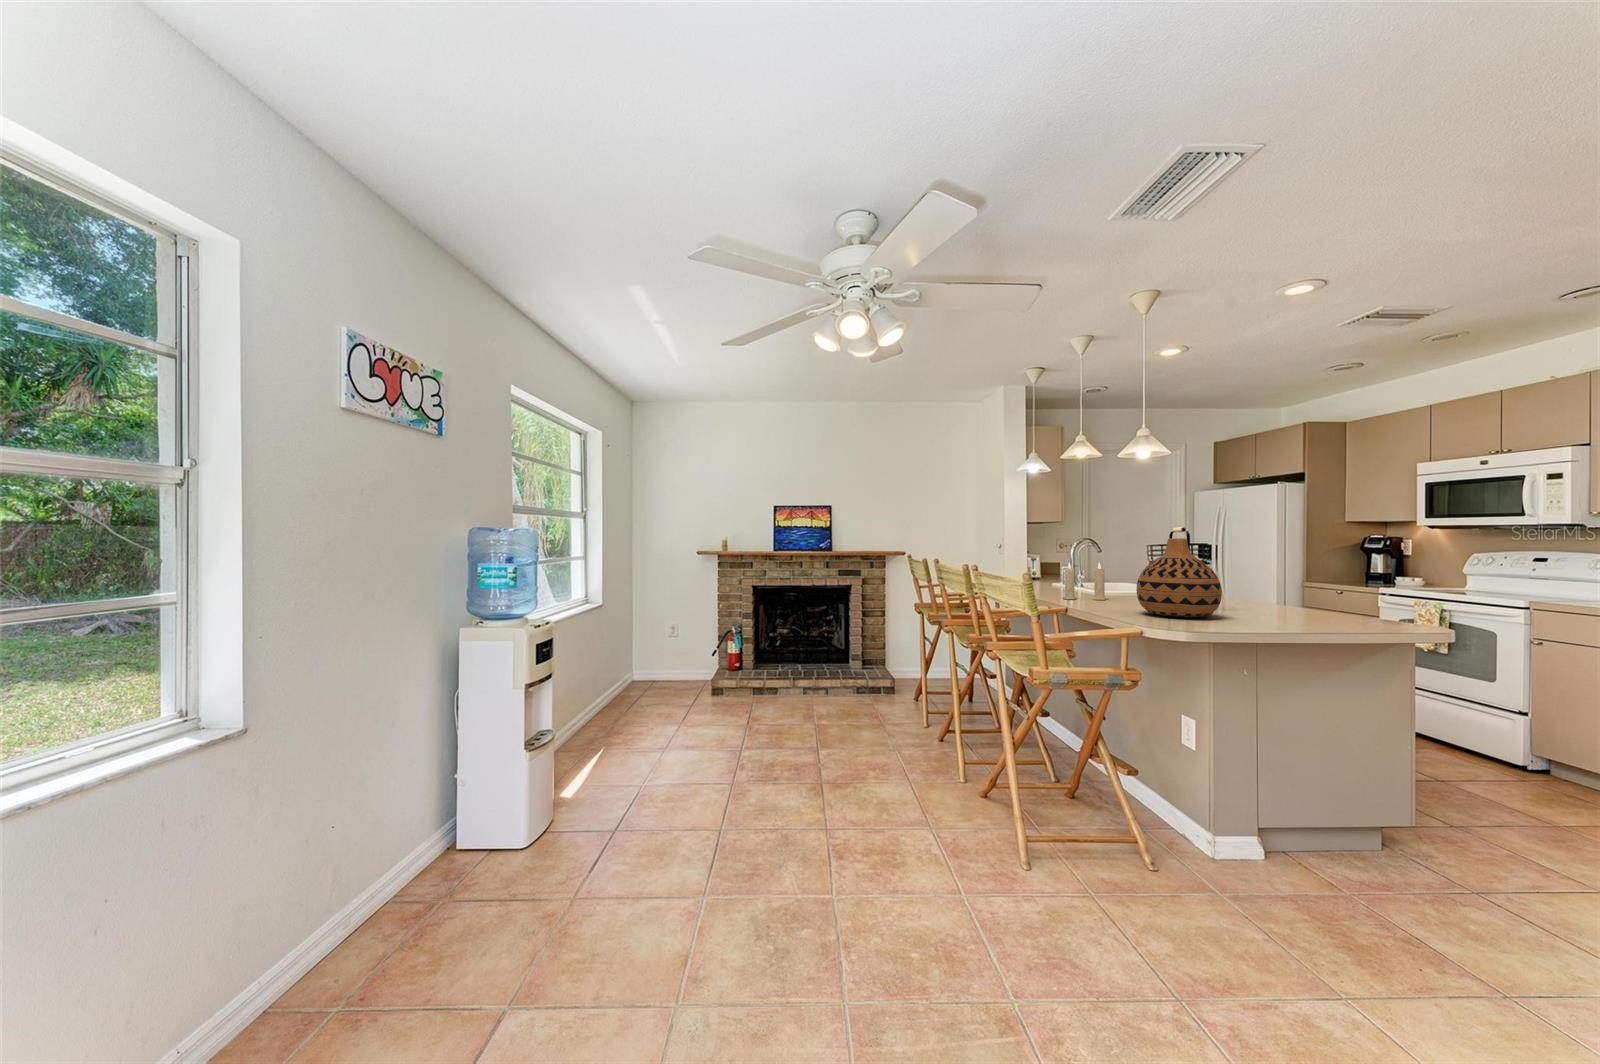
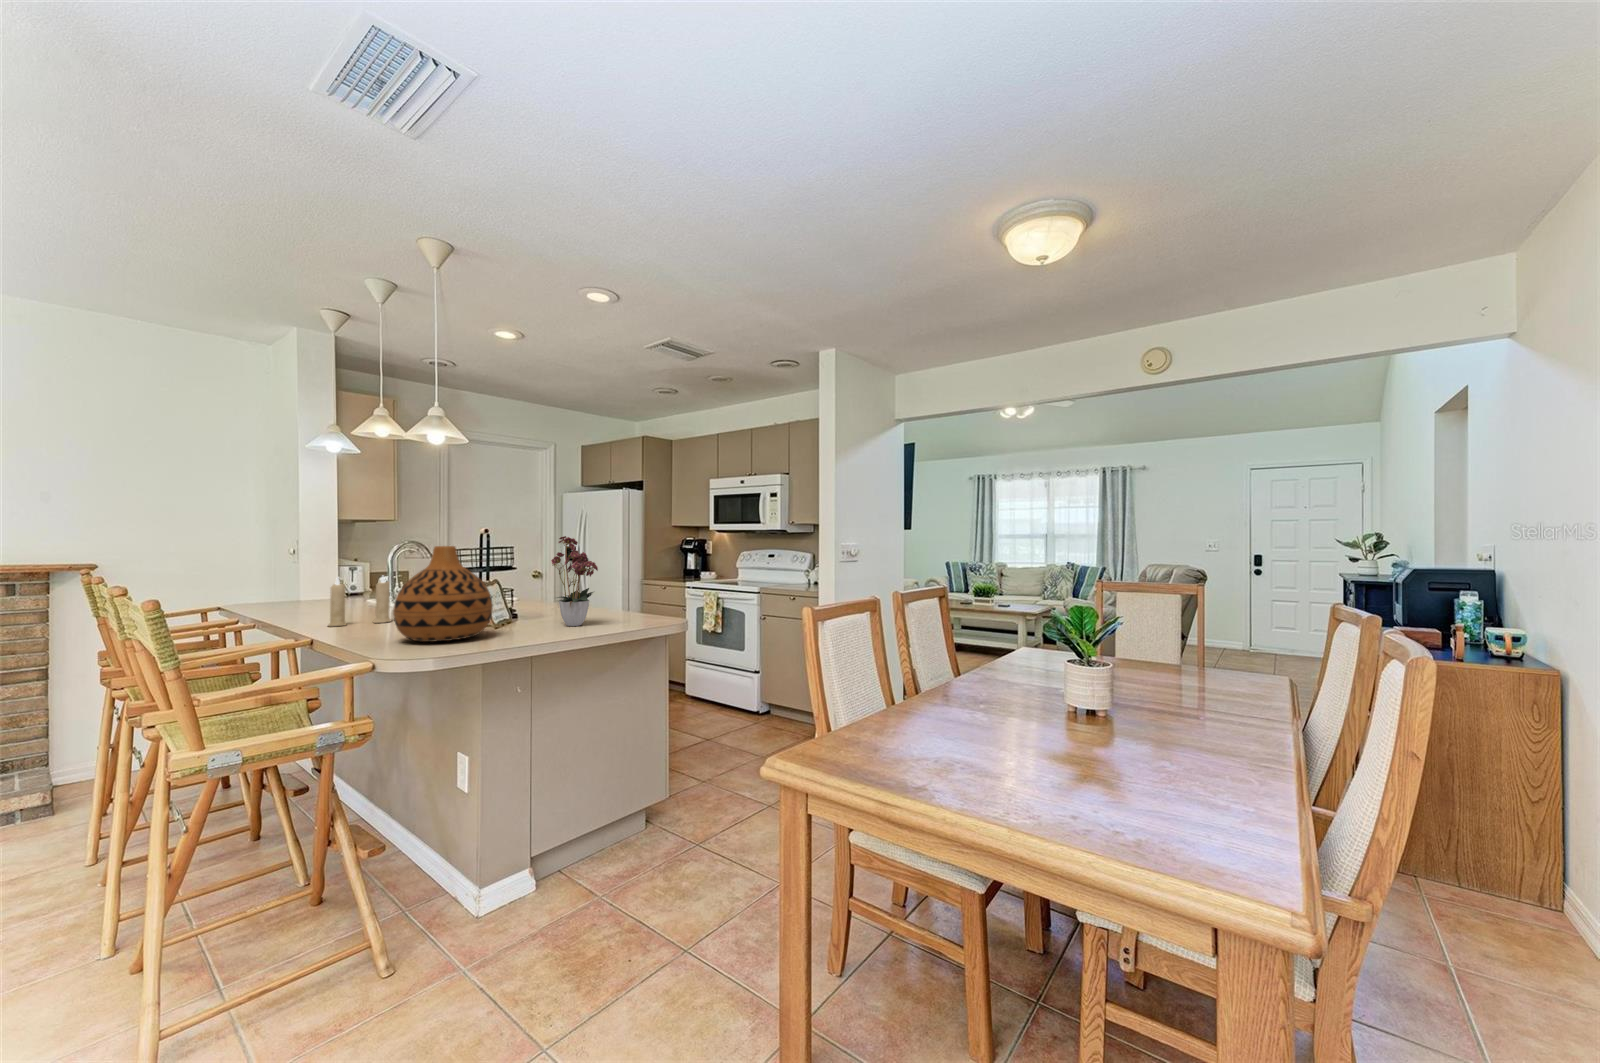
flower arrangement: none [1265,526,1338,618] -> present [551,536,598,626]

